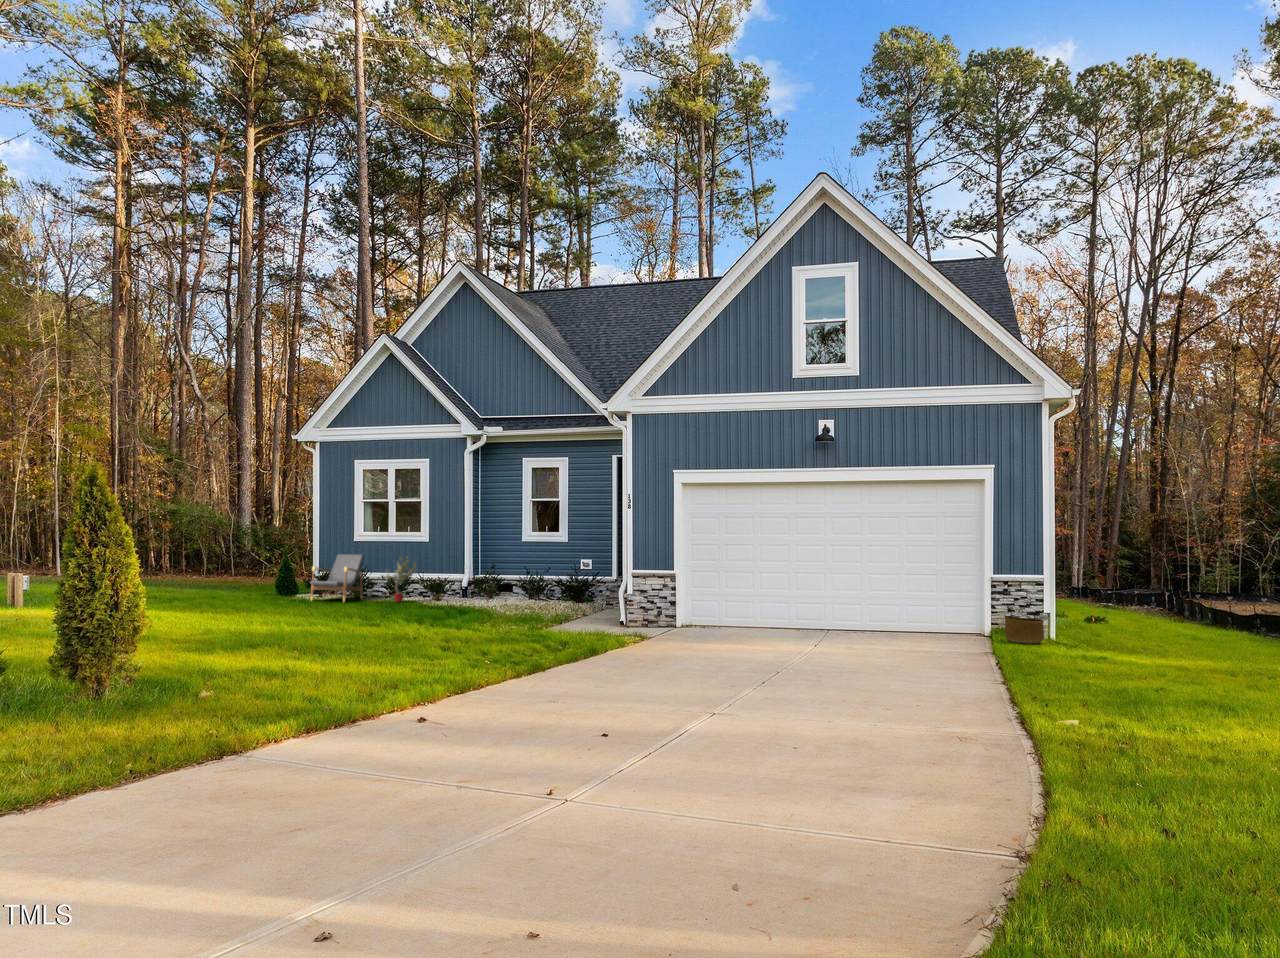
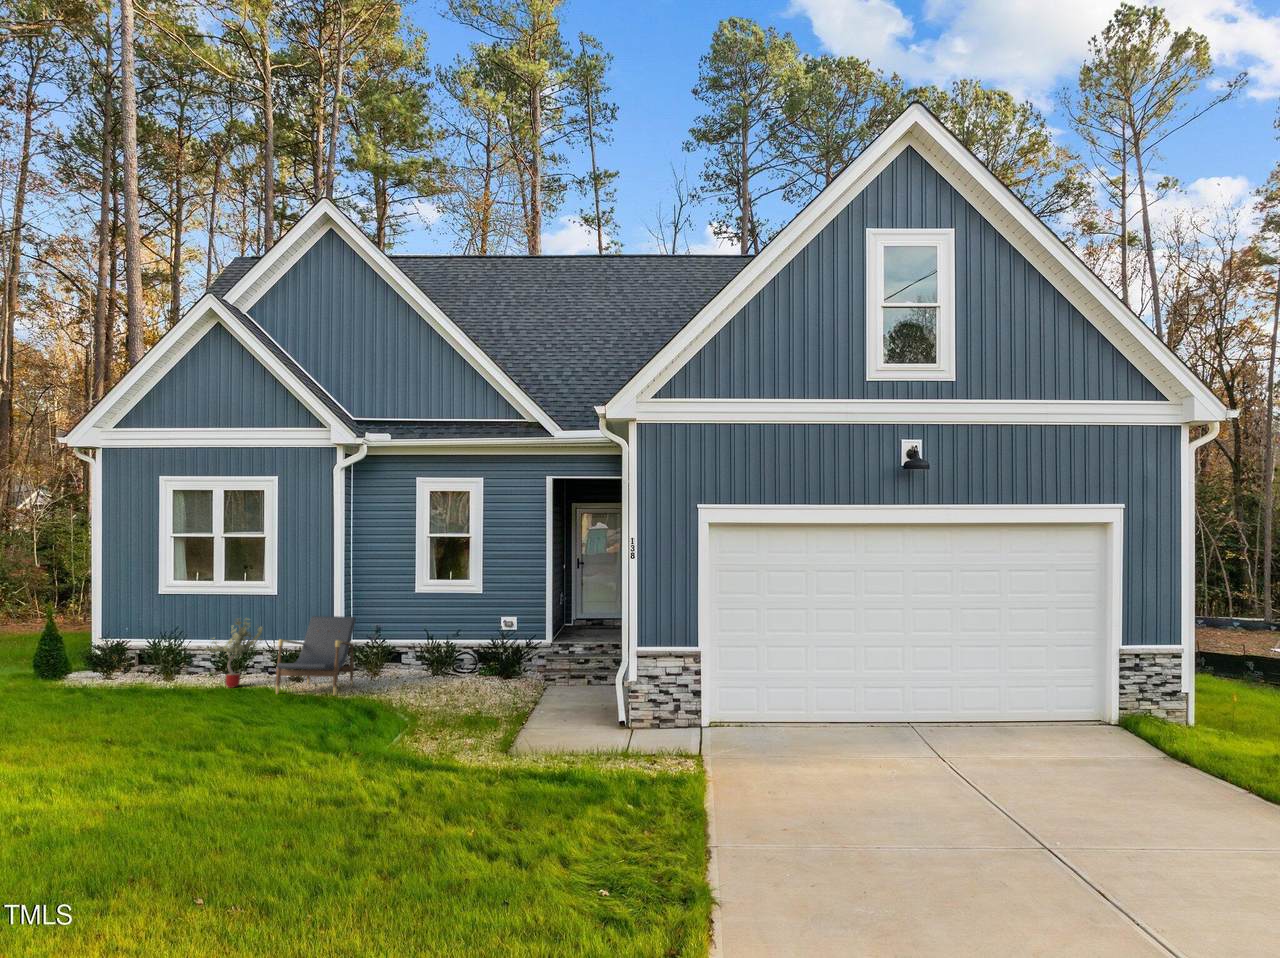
lounge chair: present [310,554,364,602] -> present [276,616,356,695]
basket: present [1005,617,1044,644] -> none [1144,701,1202,740]

